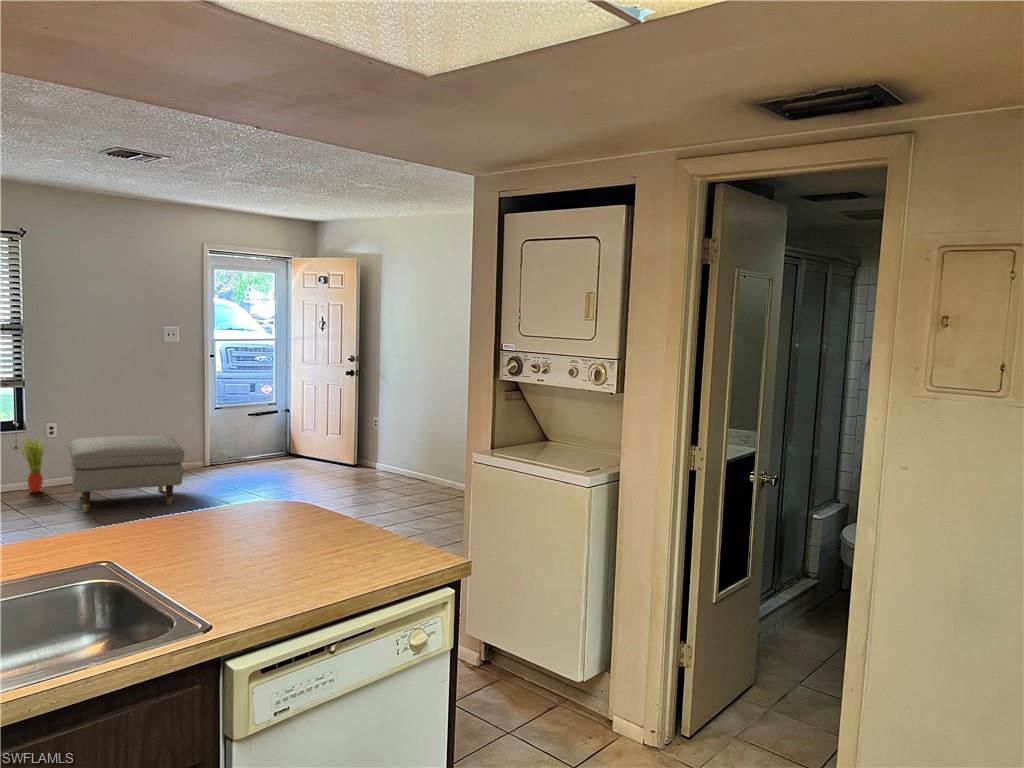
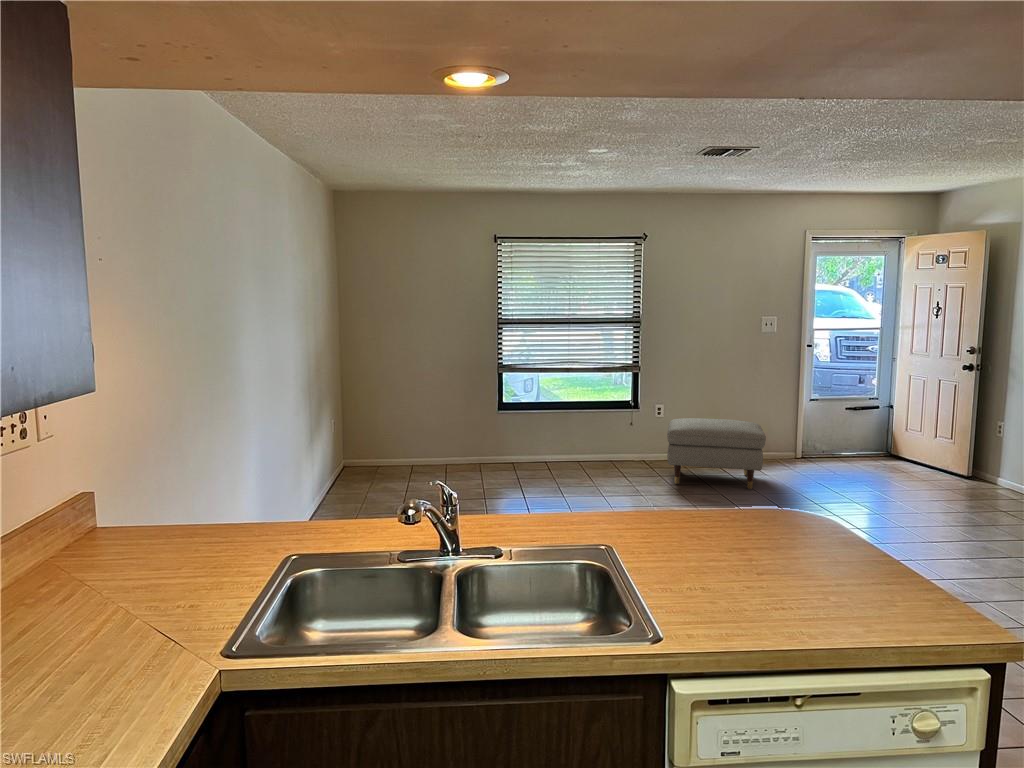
potted plant: present [20,436,48,492] -> none [634,412,657,462]

